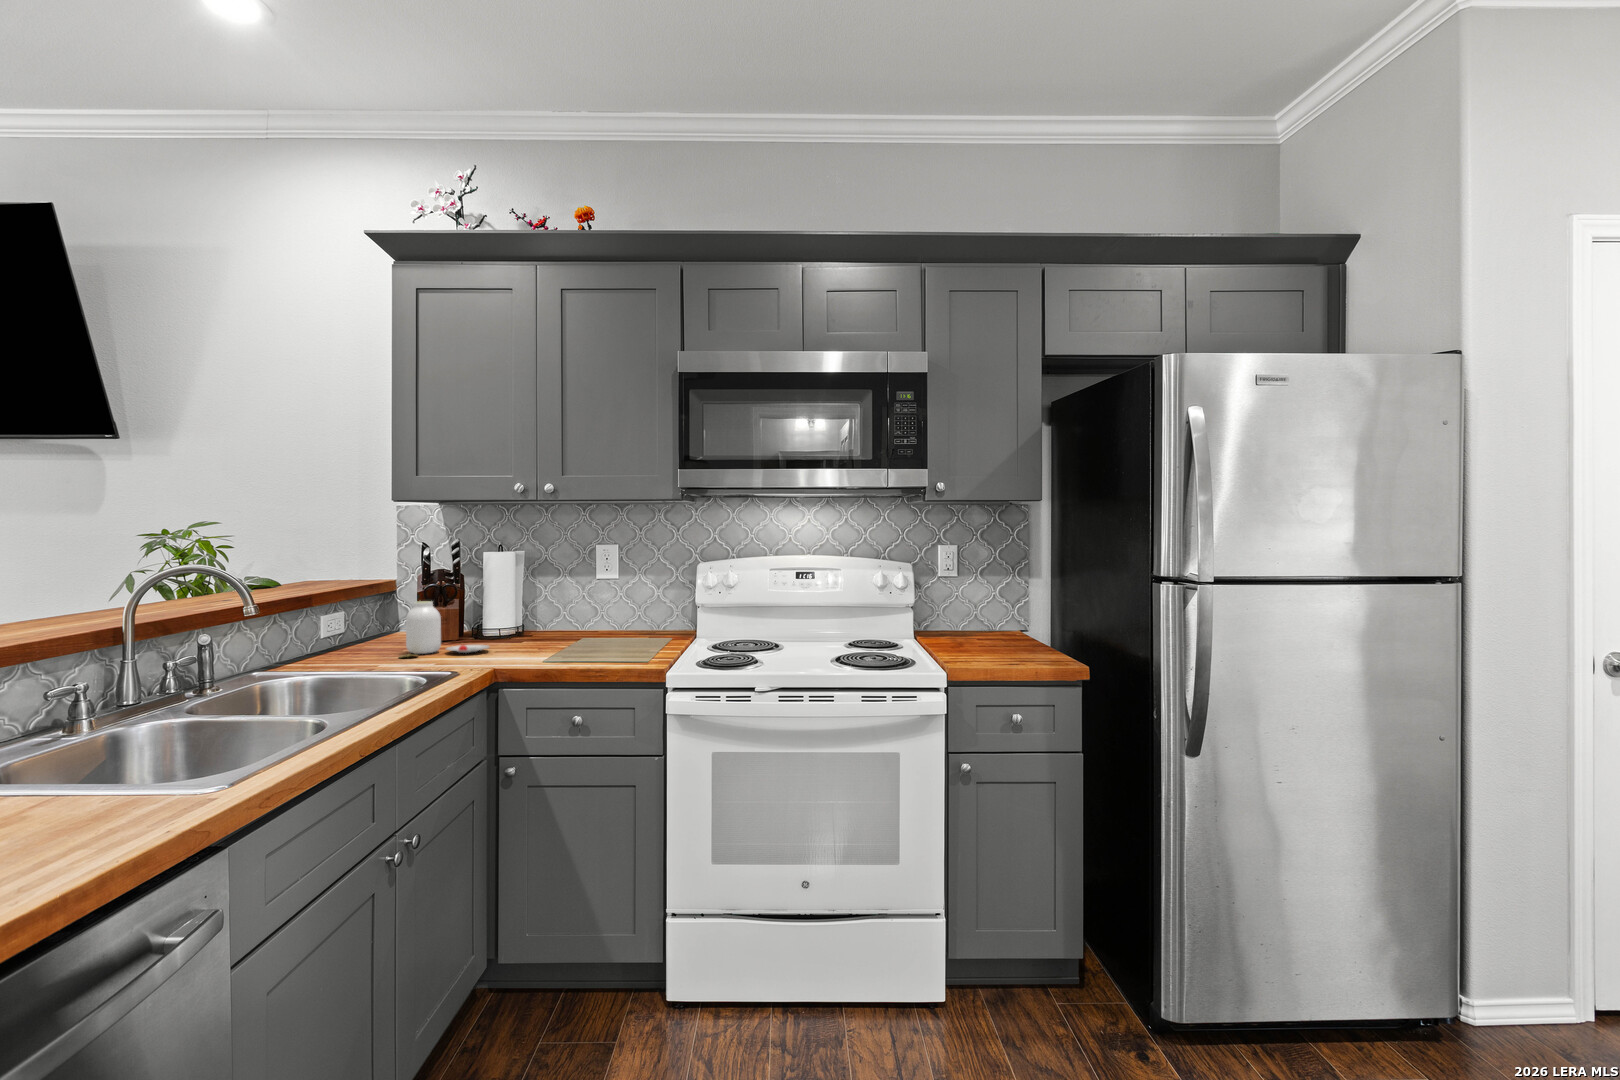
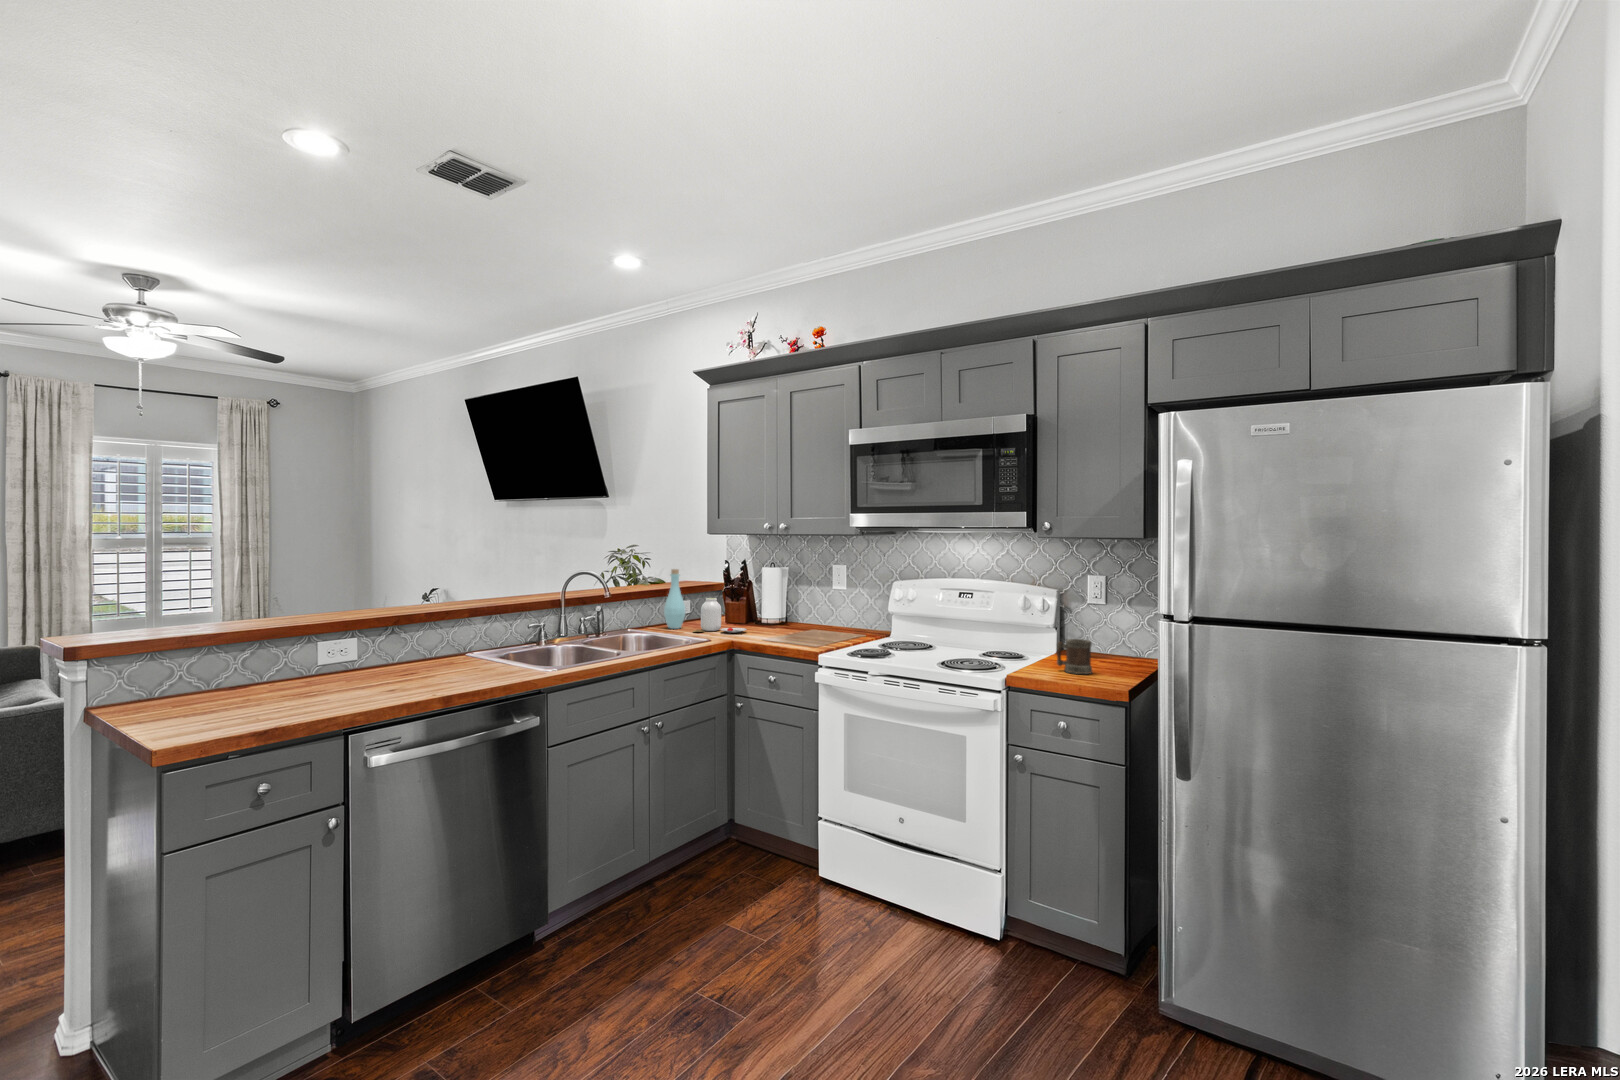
bottle: none [332,558,371,656] -> present [664,569,685,629]
mug: none [968,618,1008,659] -> present [1057,639,1092,674]

